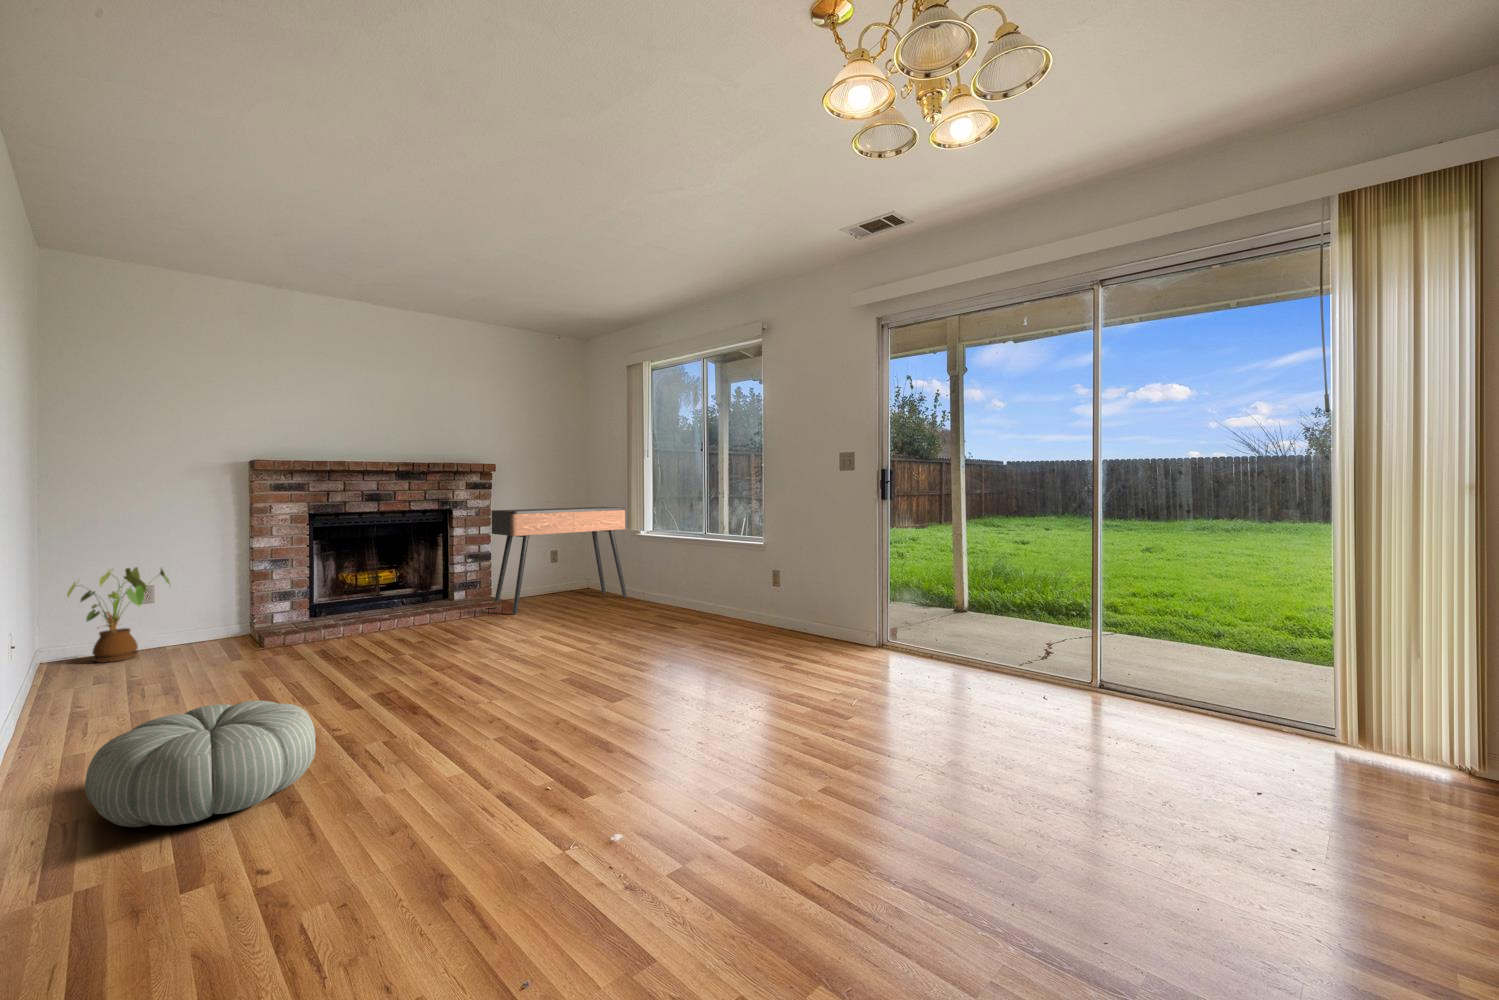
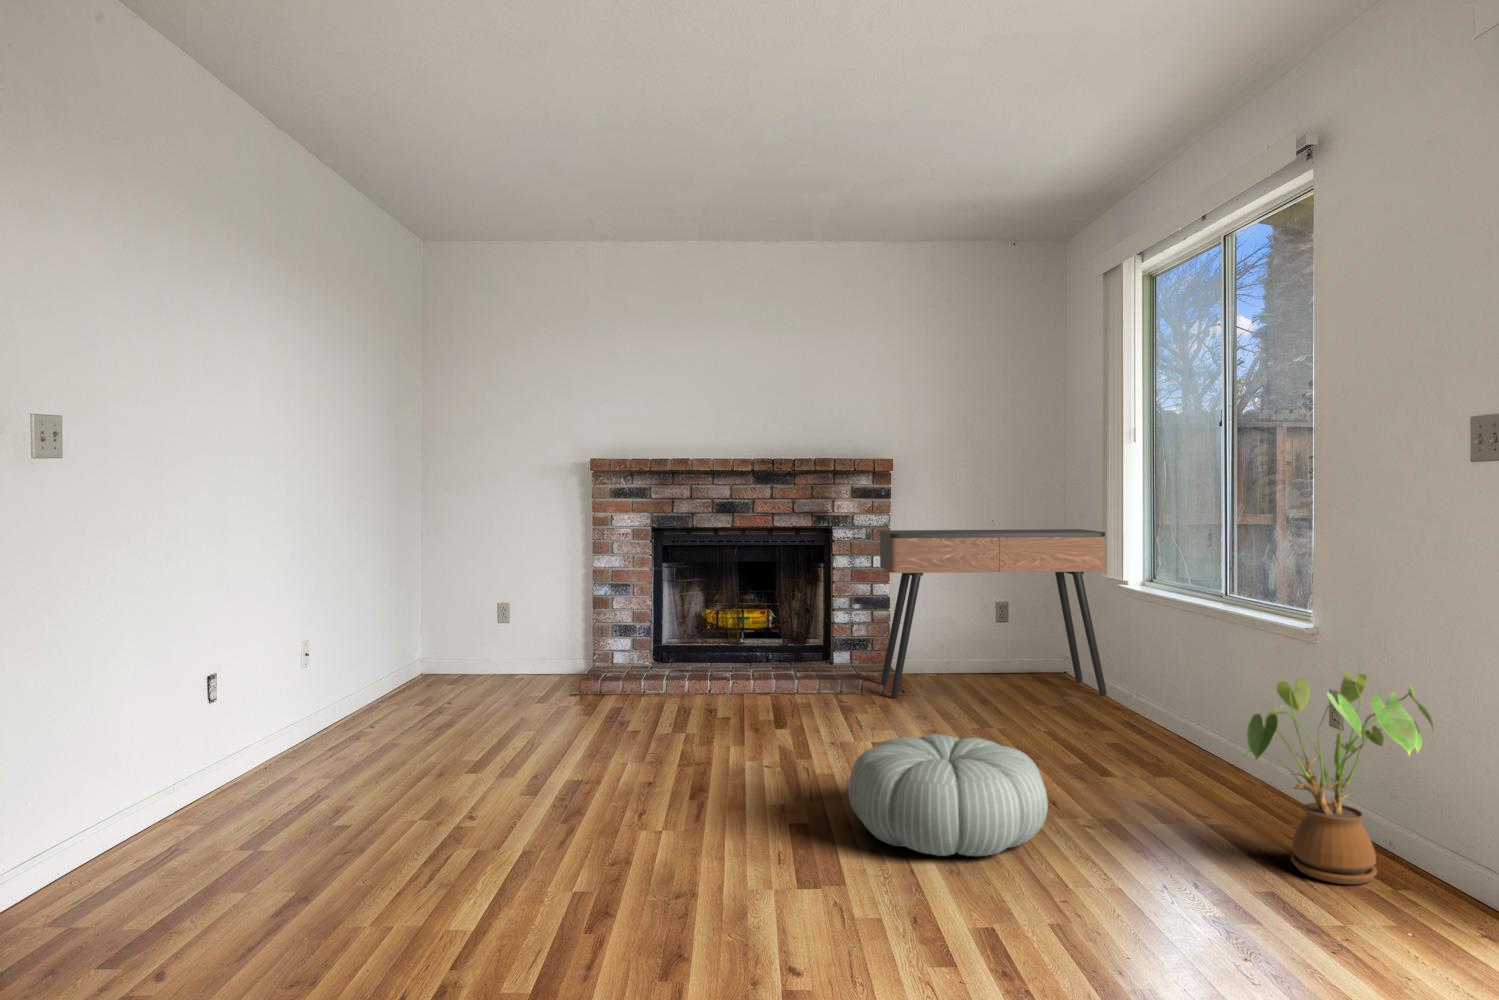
house plant: present [67,567,170,663] -> present [1241,672,1433,884]
pouf: present [85,700,316,827] -> present [848,734,1048,856]

